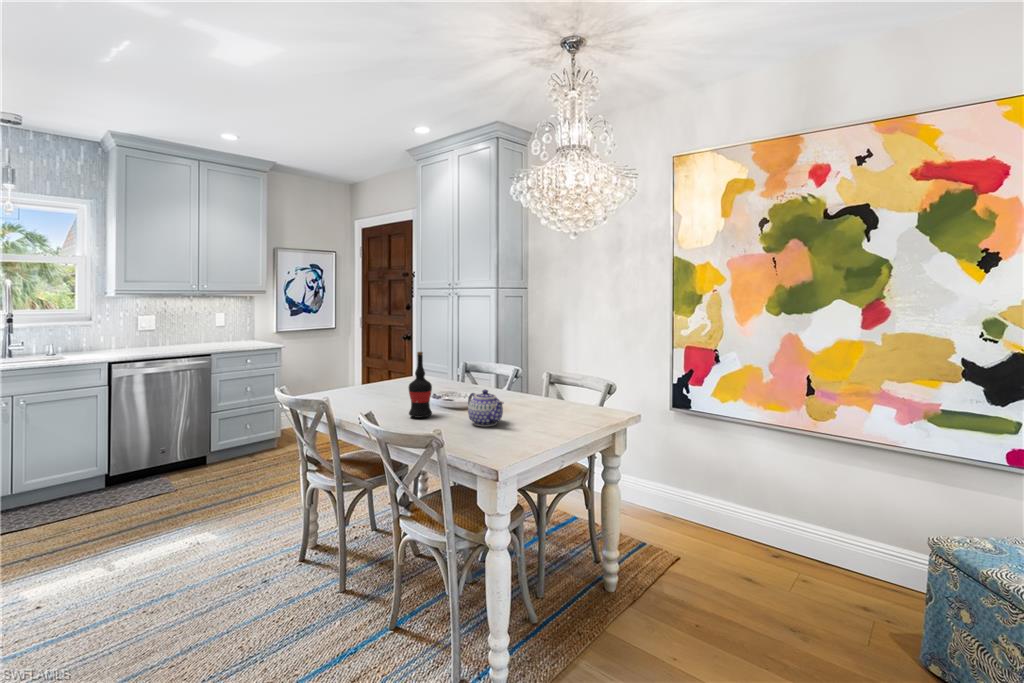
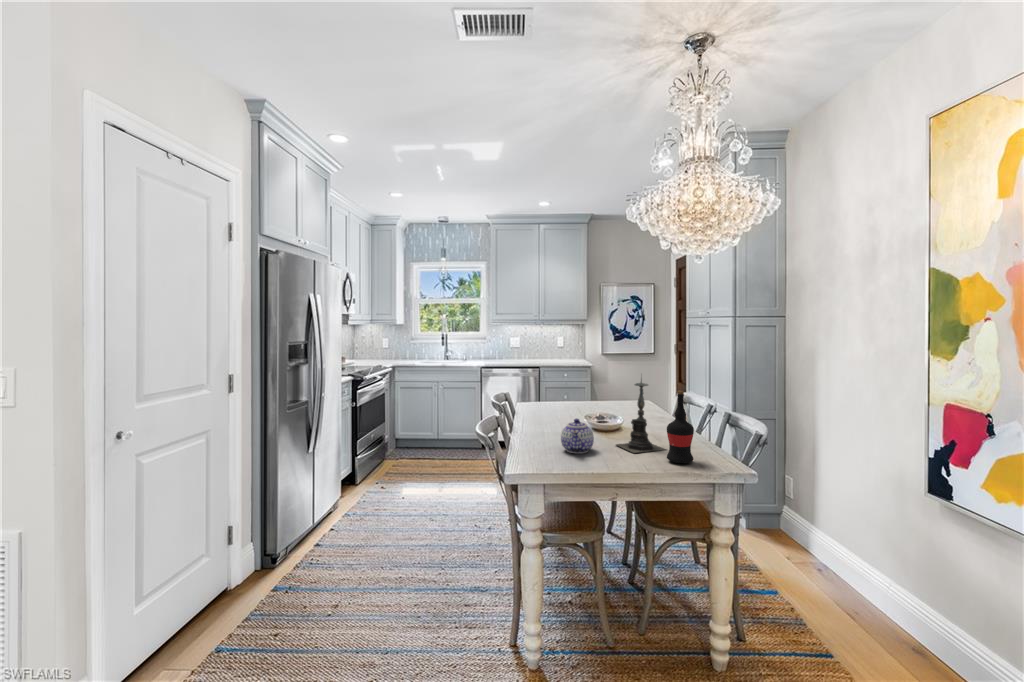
candle holder: none [501,338,545,415] -> present [616,379,666,453]
wine bottle: present [409,352,432,418] -> present [667,391,694,463]

